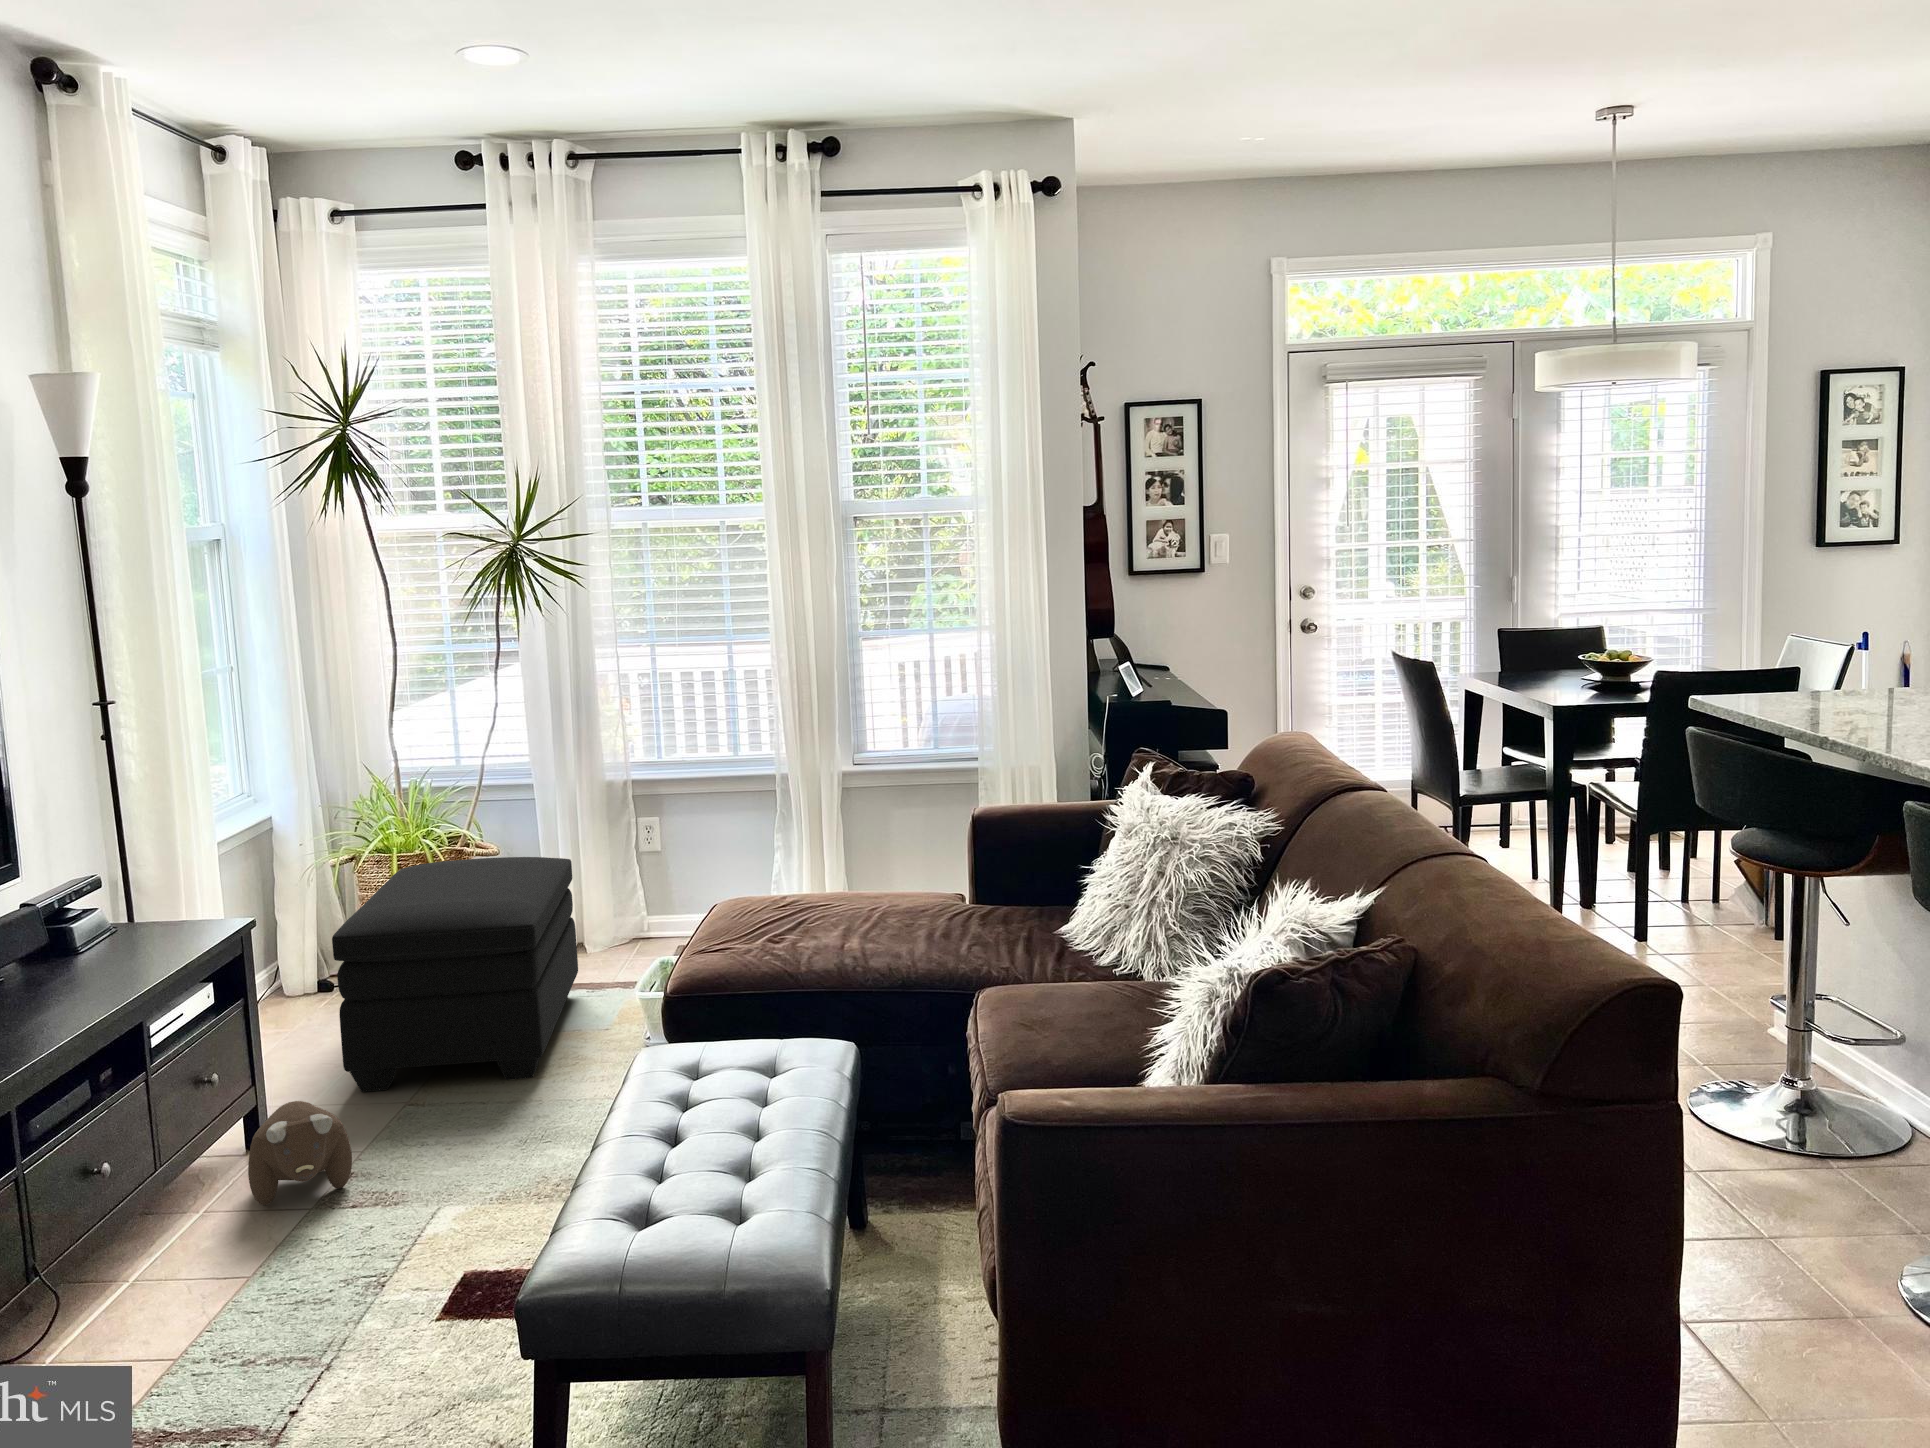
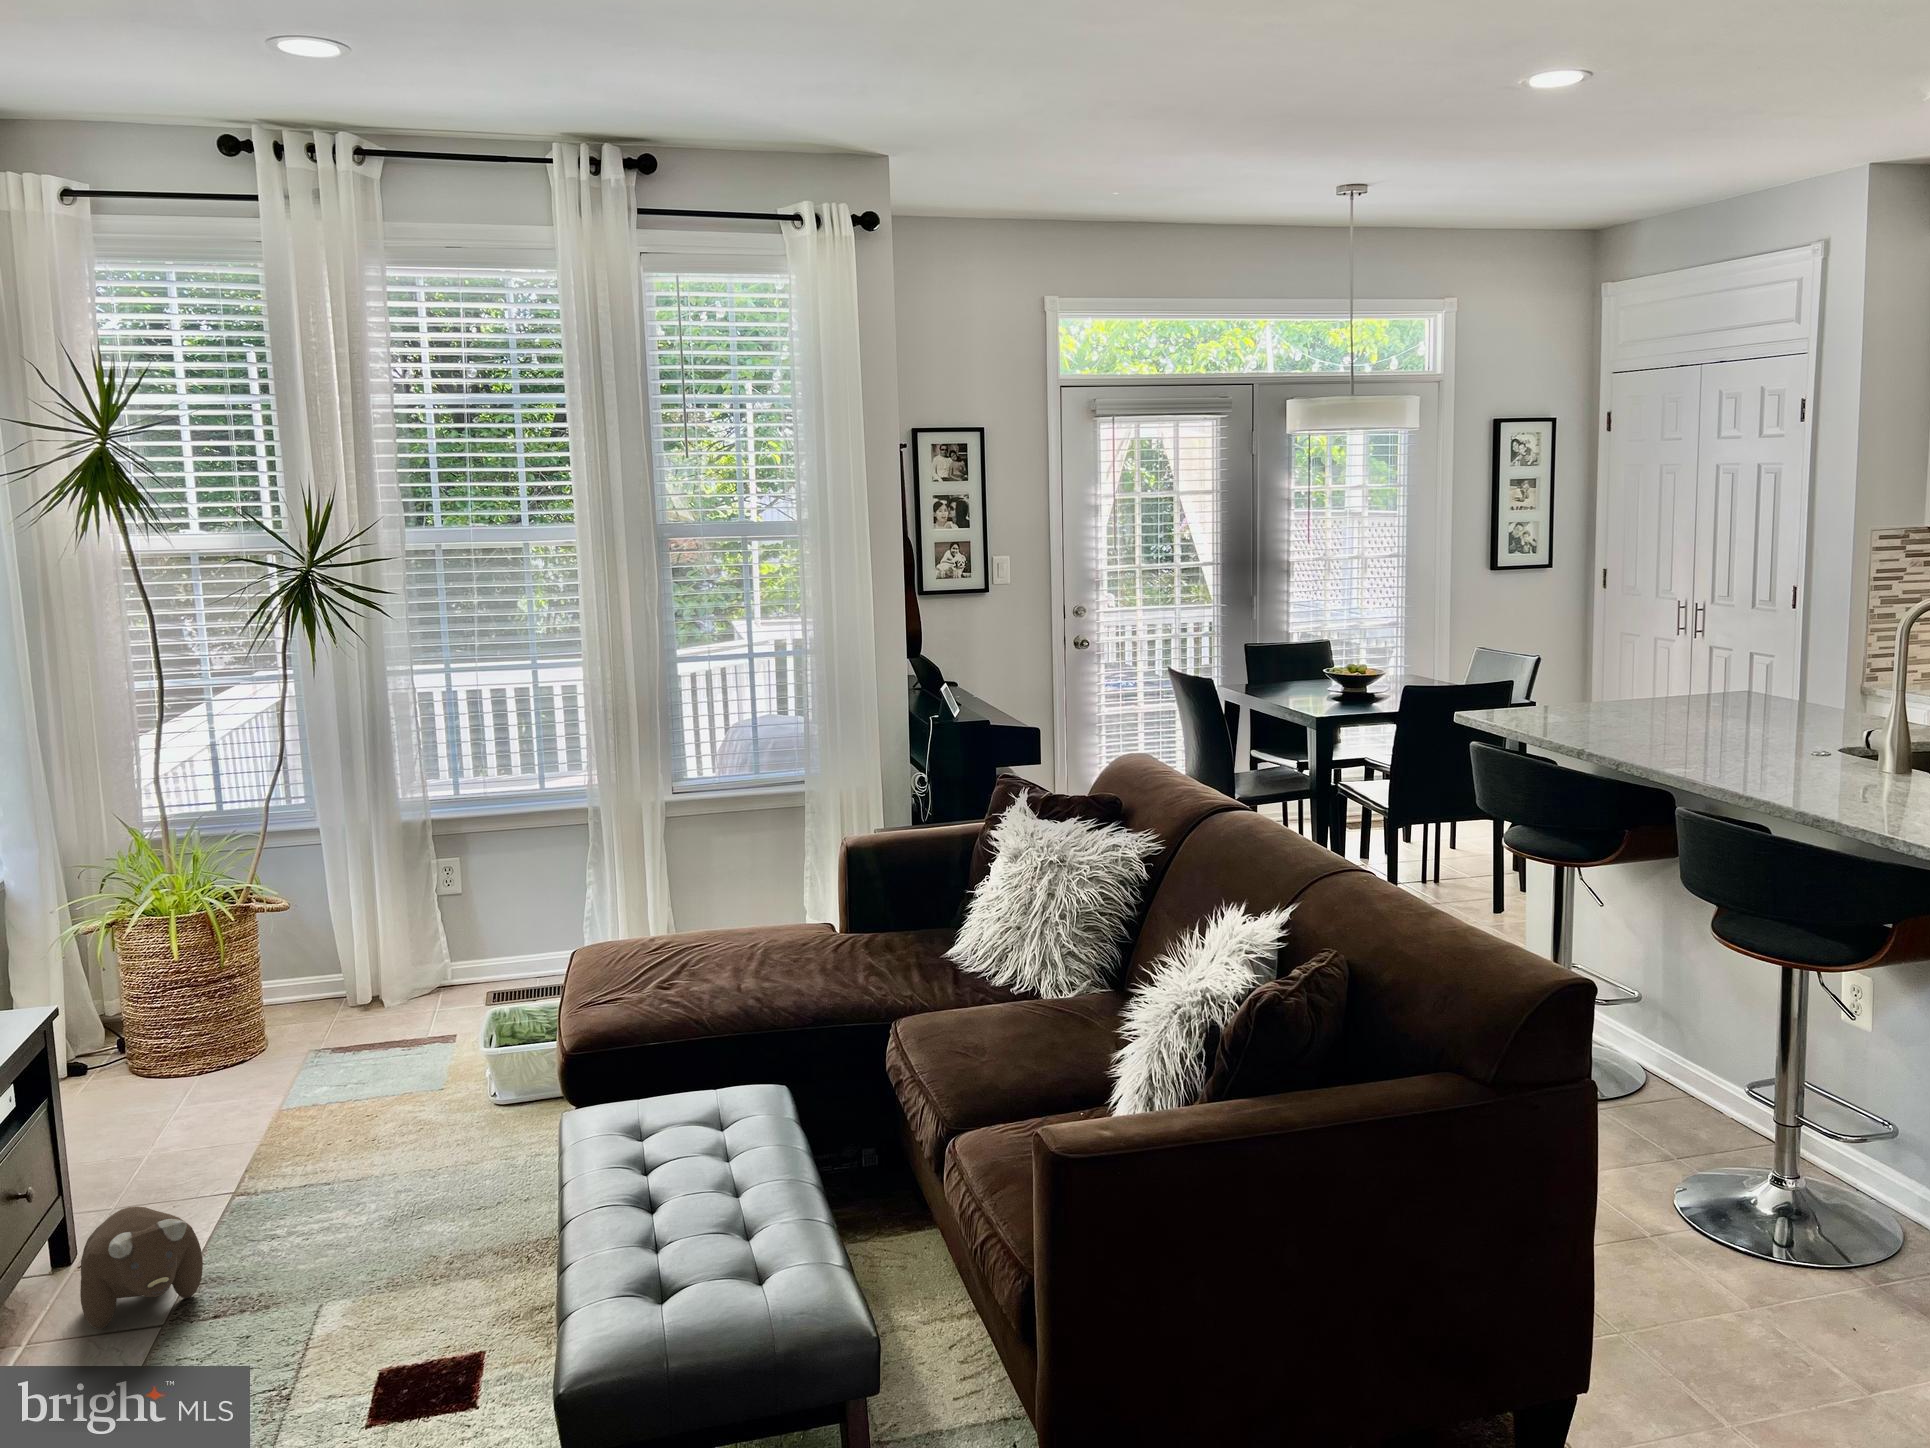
ottoman: present [332,857,578,1092] -> none [136,908,394,1185]

